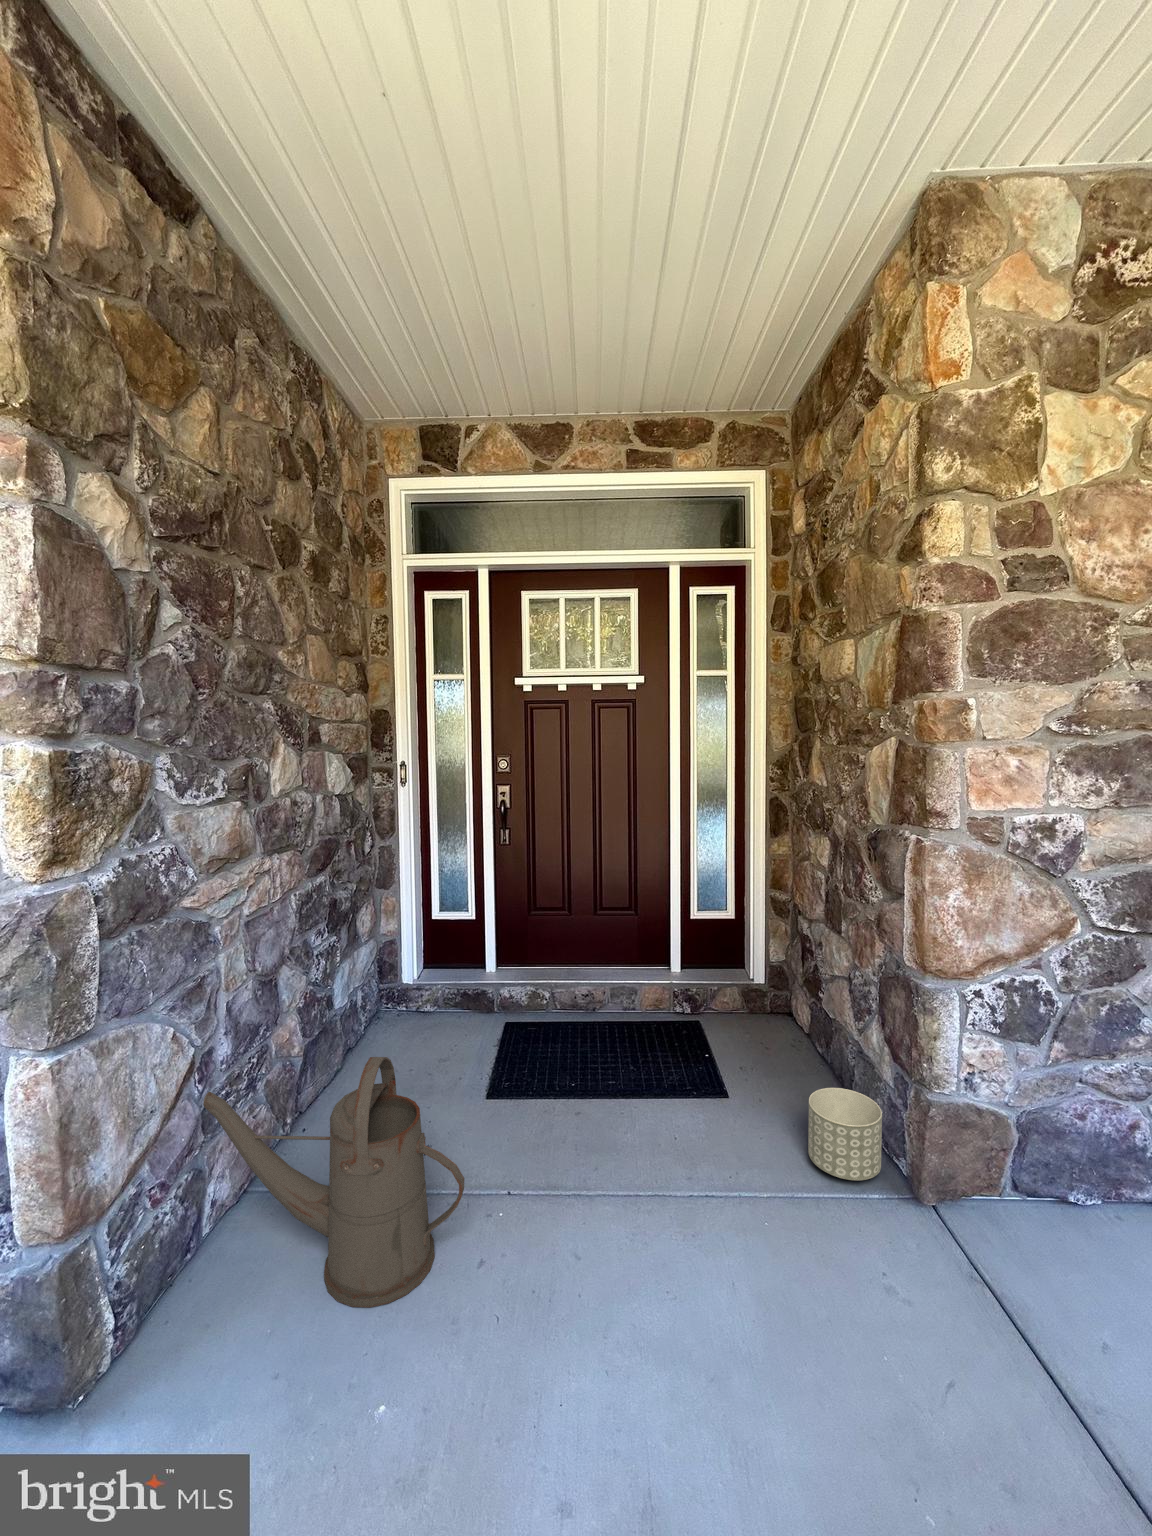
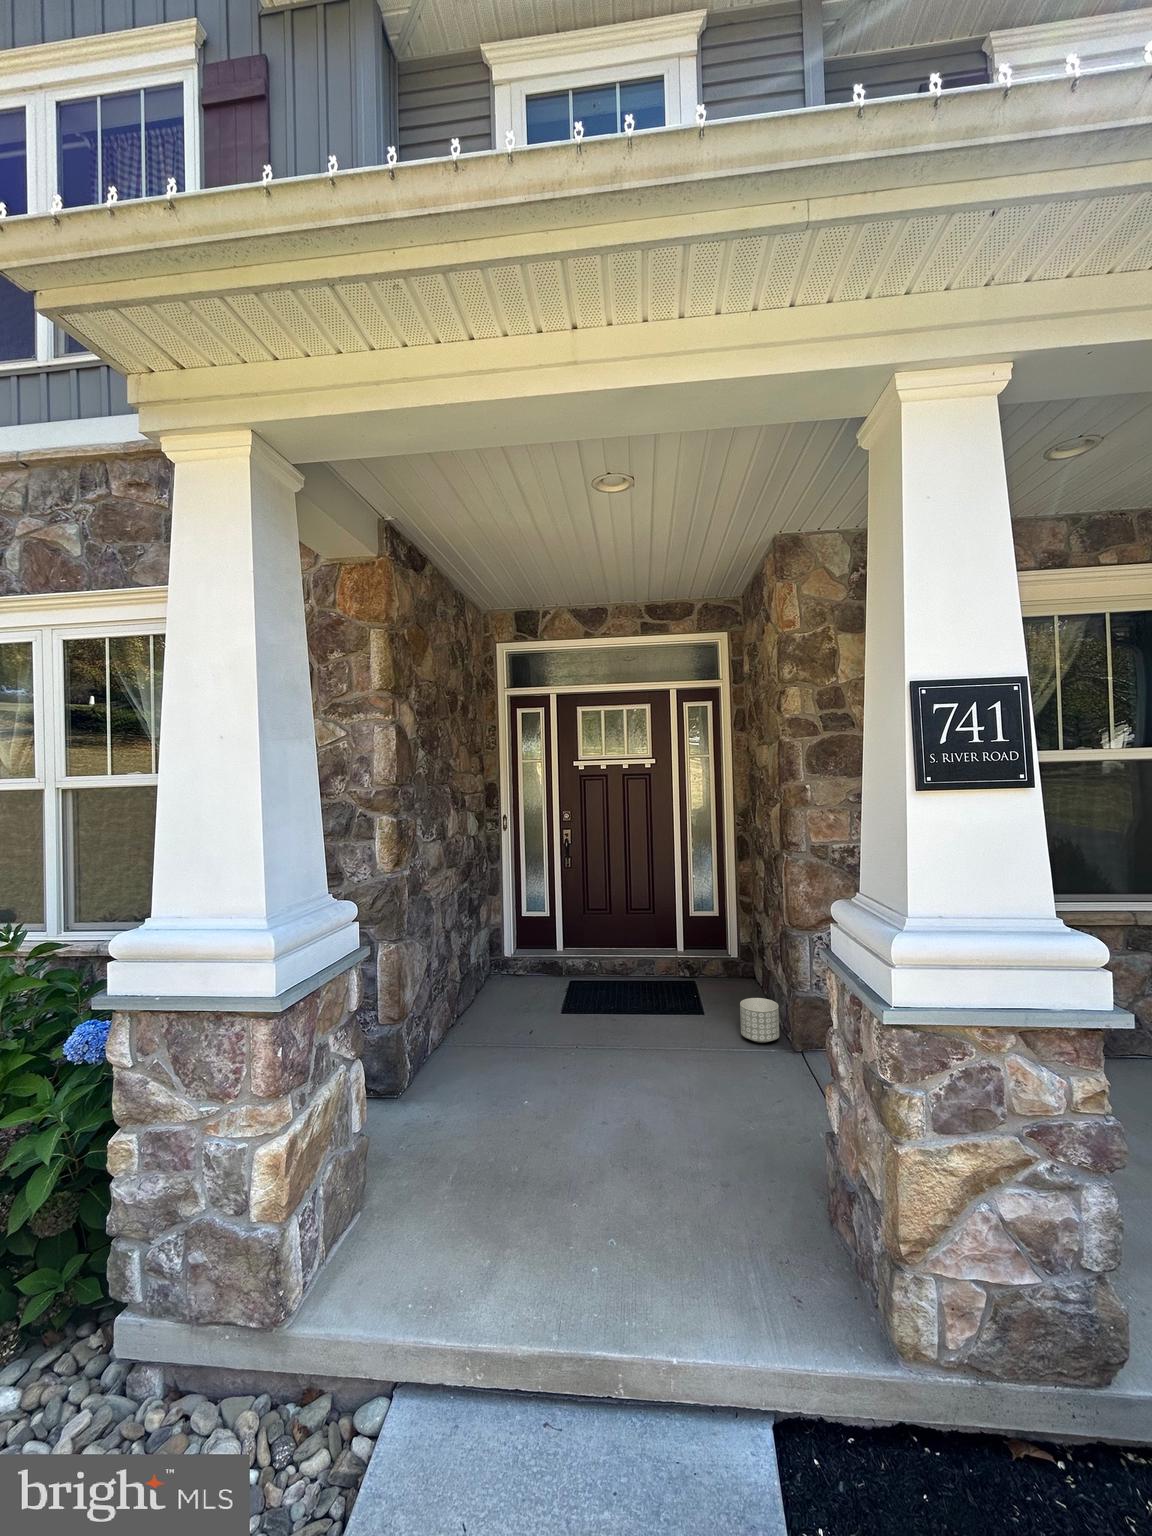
watering can: present [203,1057,464,1308] -> none [432,964,557,1079]

